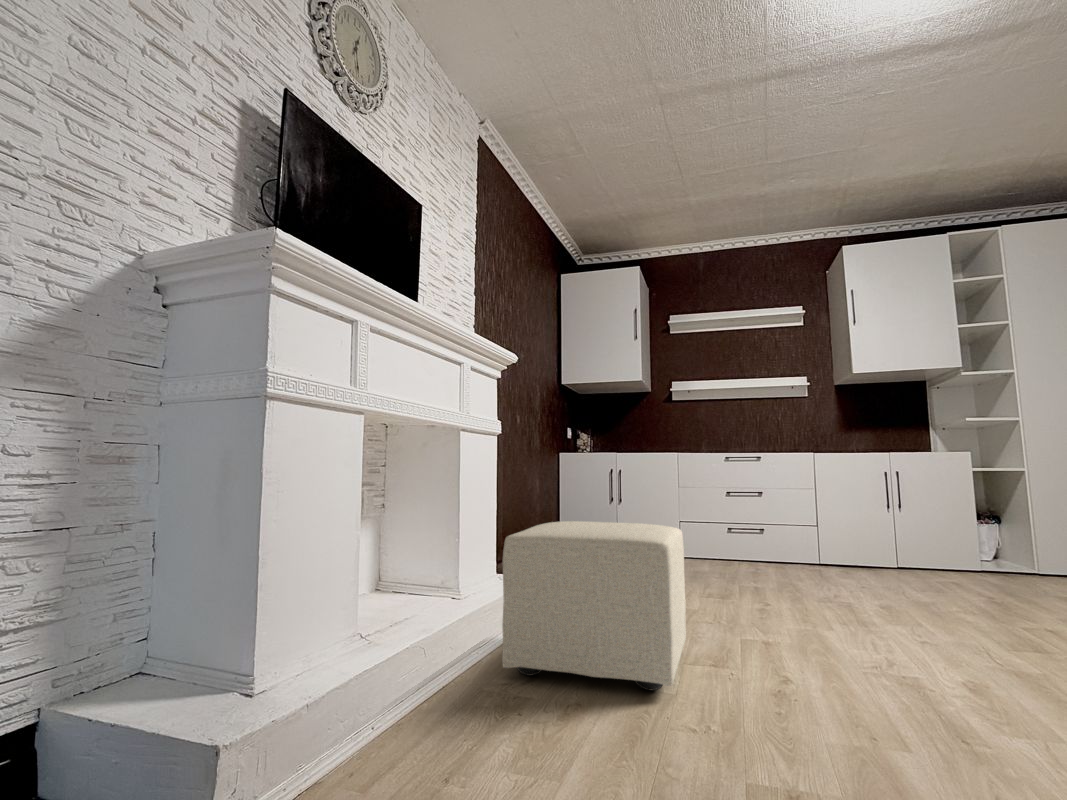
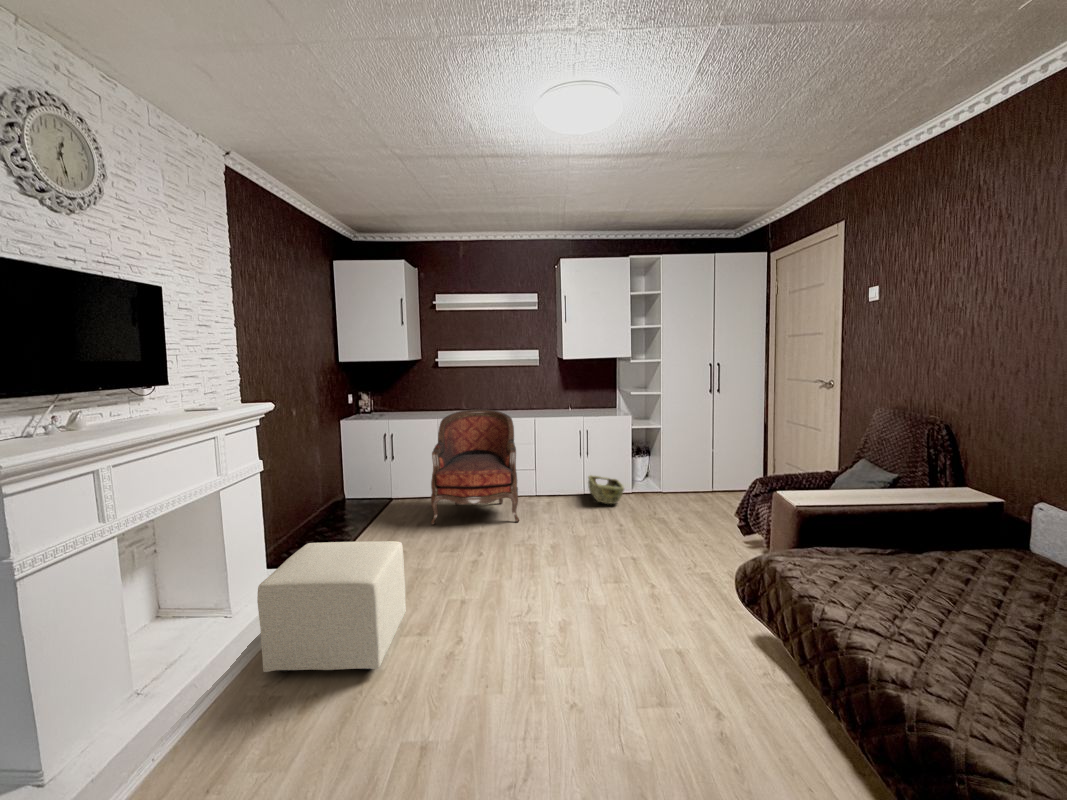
armchair: none [678,441,810,584] -> present [431,409,519,525]
woven basket: none [905,540,977,580] -> present [588,476,624,504]

